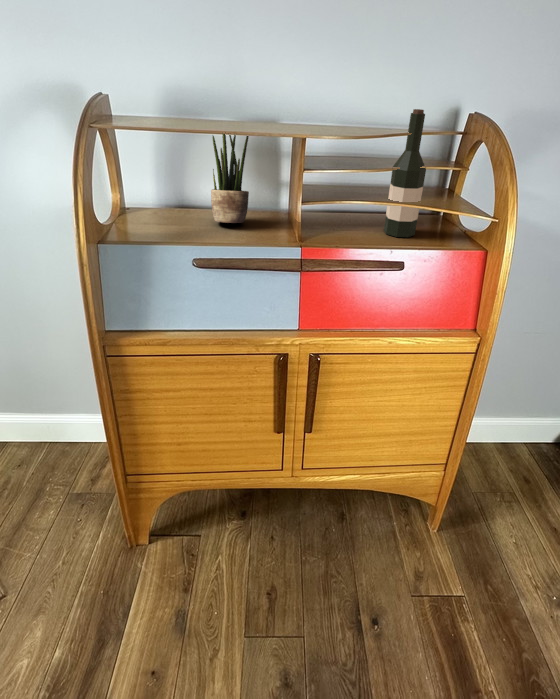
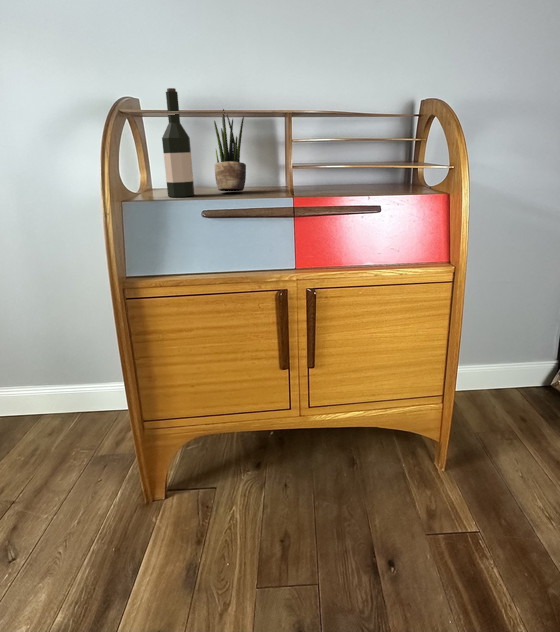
wine bottle: present [384,109,426,237] -> present [162,88,194,197]

